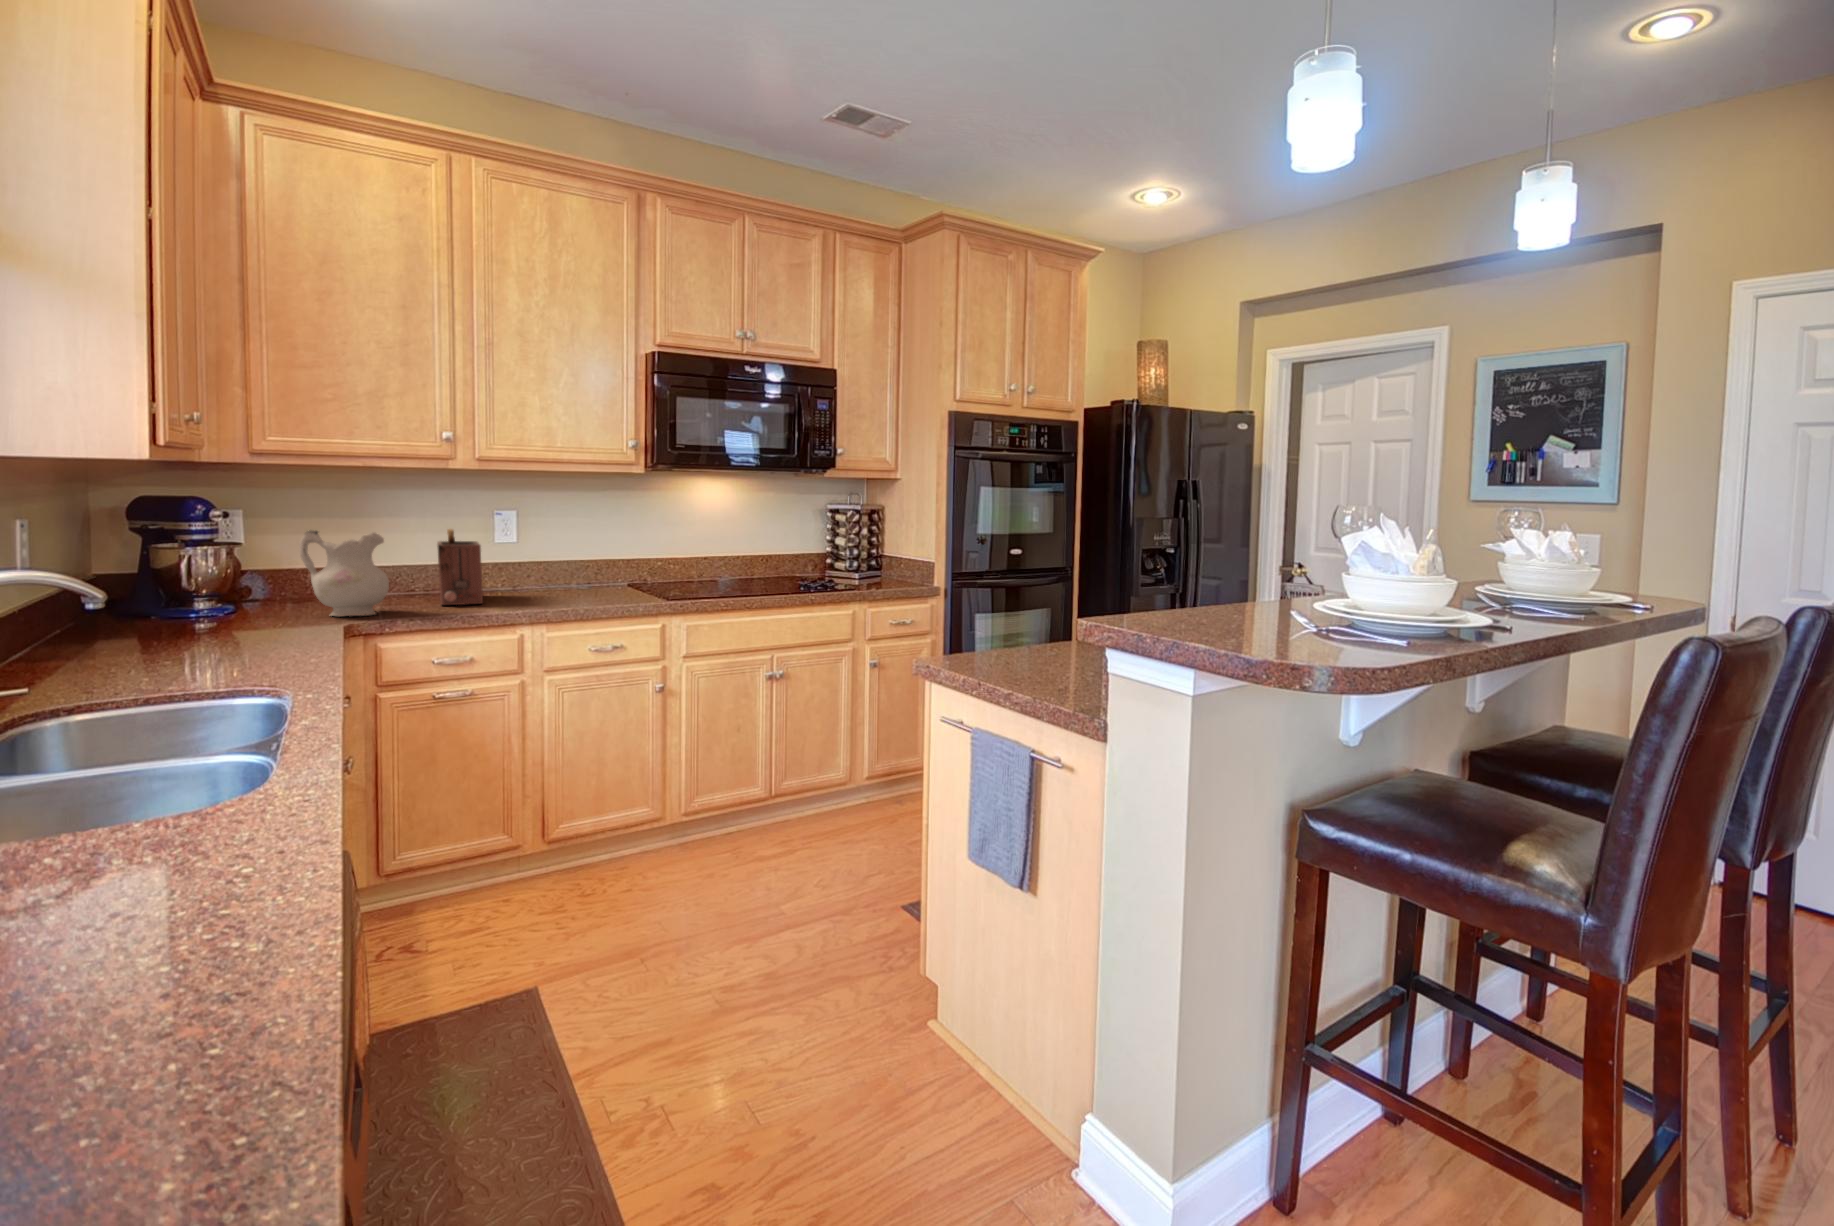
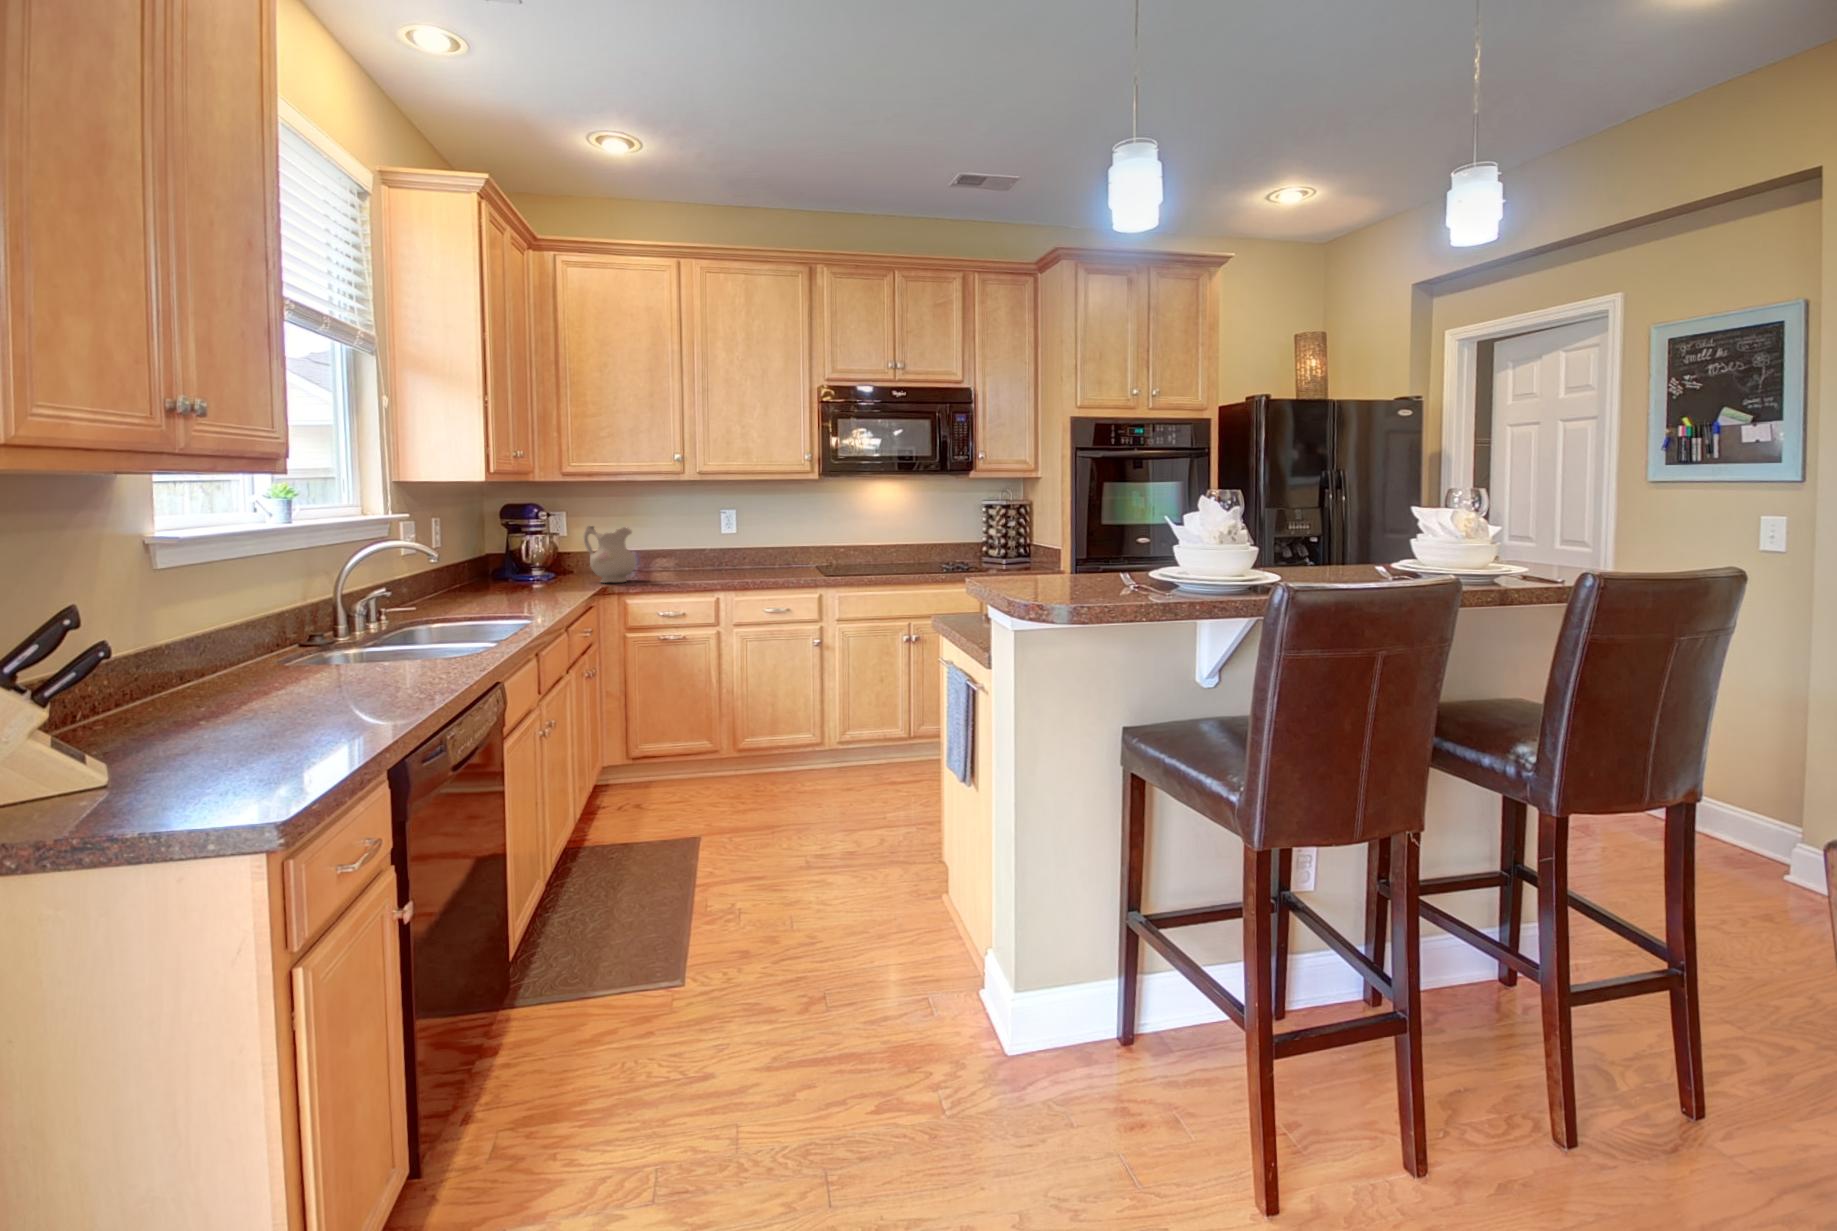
toaster: present [437,529,483,605] -> none [670,524,708,577]

